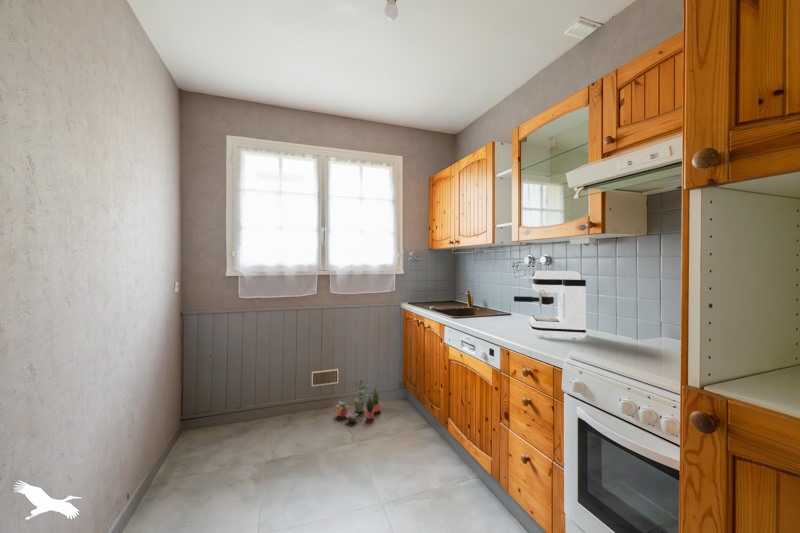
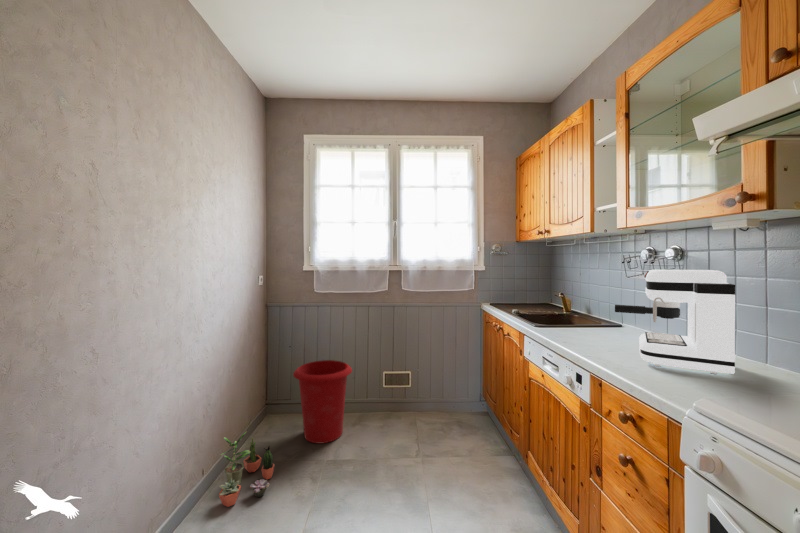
waste bin: none [225,361,286,443] -> present [293,360,352,443]
potted plant: present [336,379,381,422] -> present [219,432,274,507]

